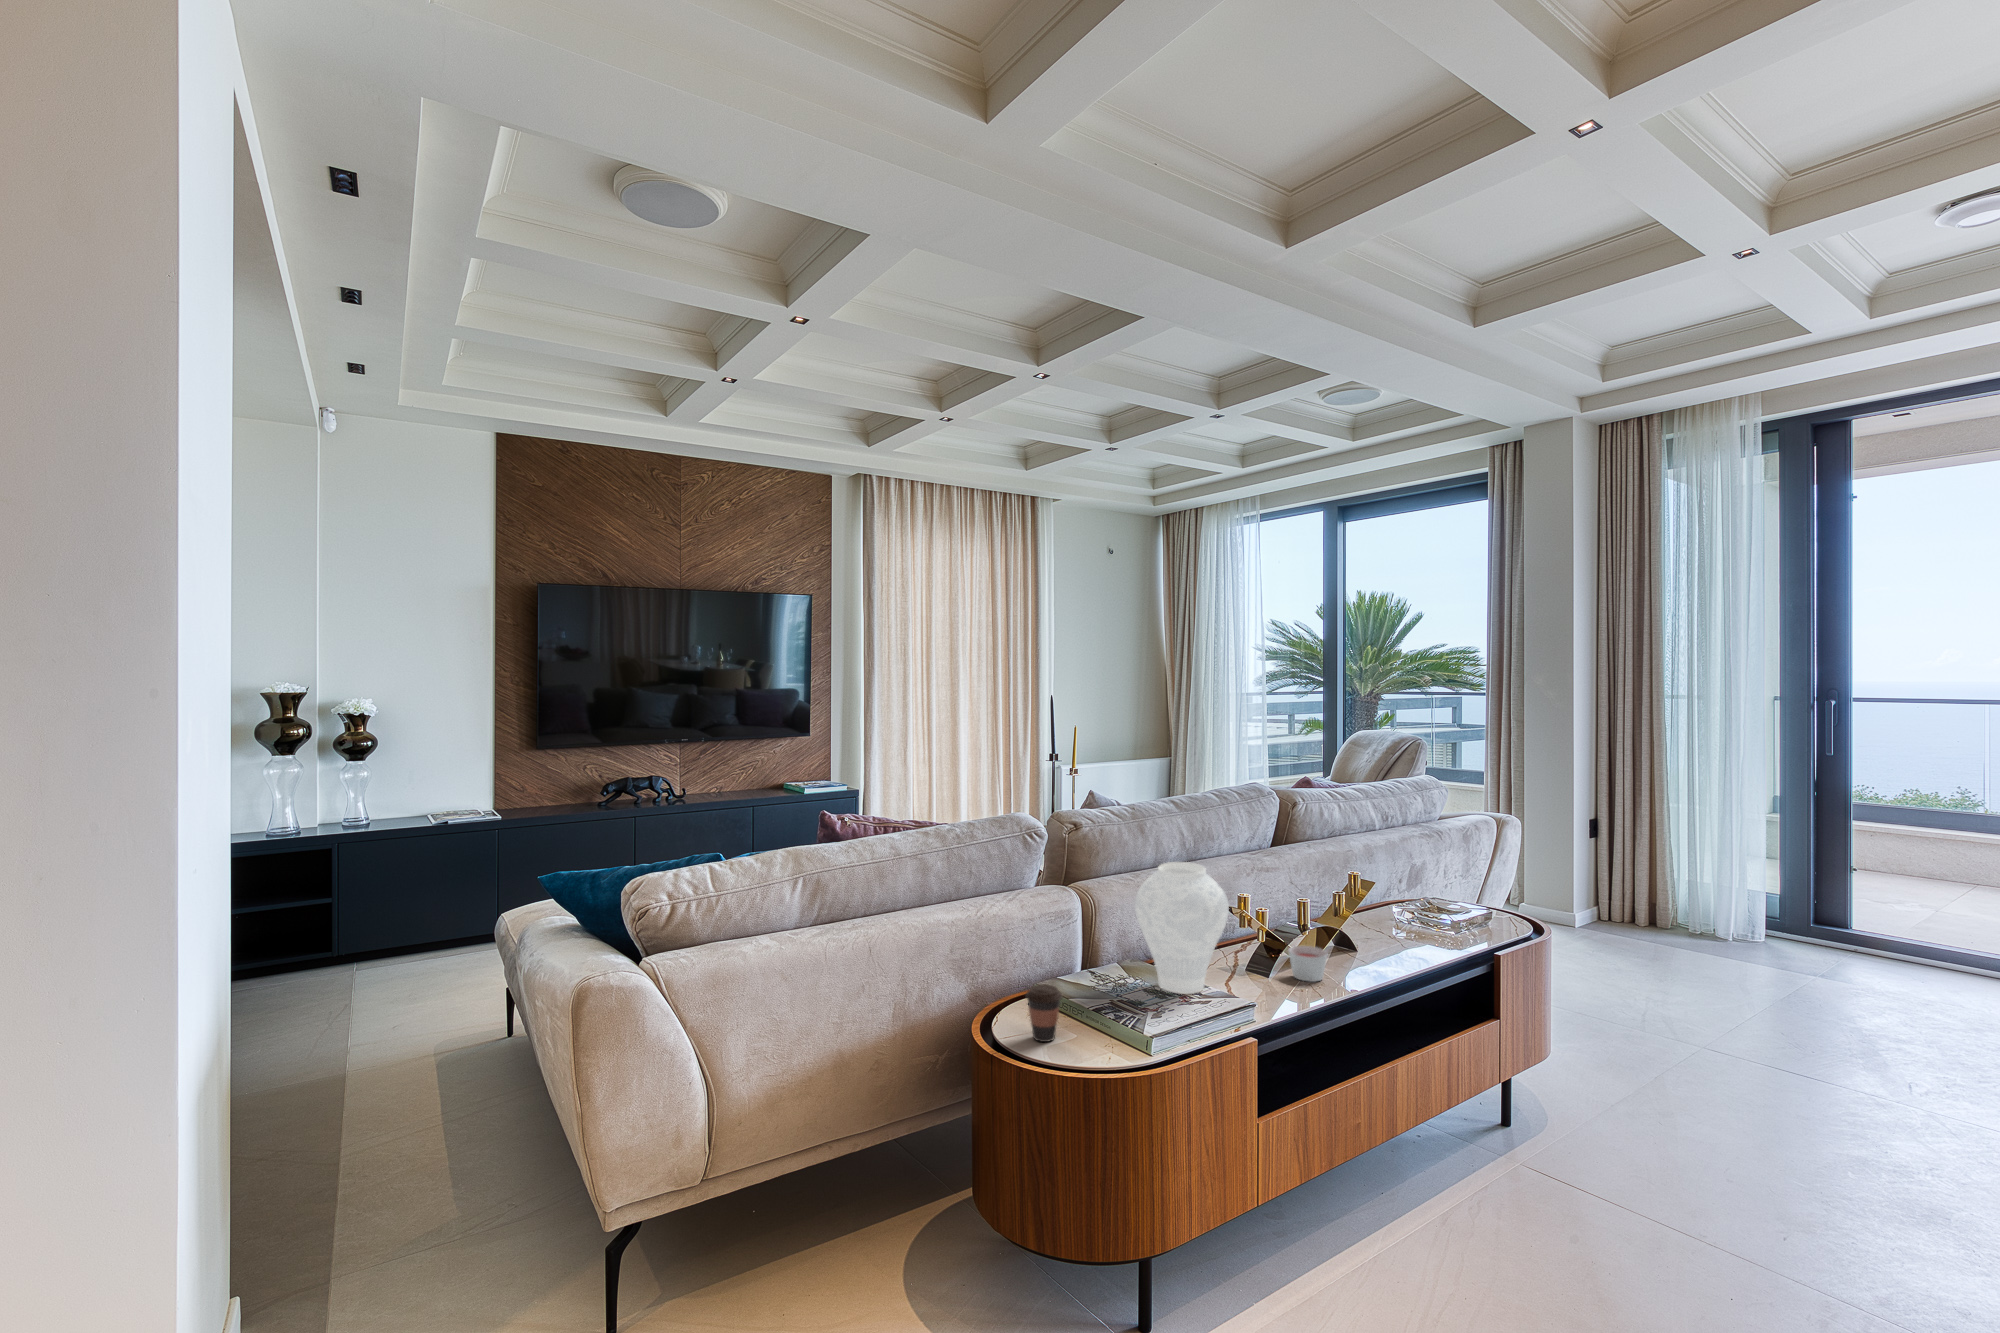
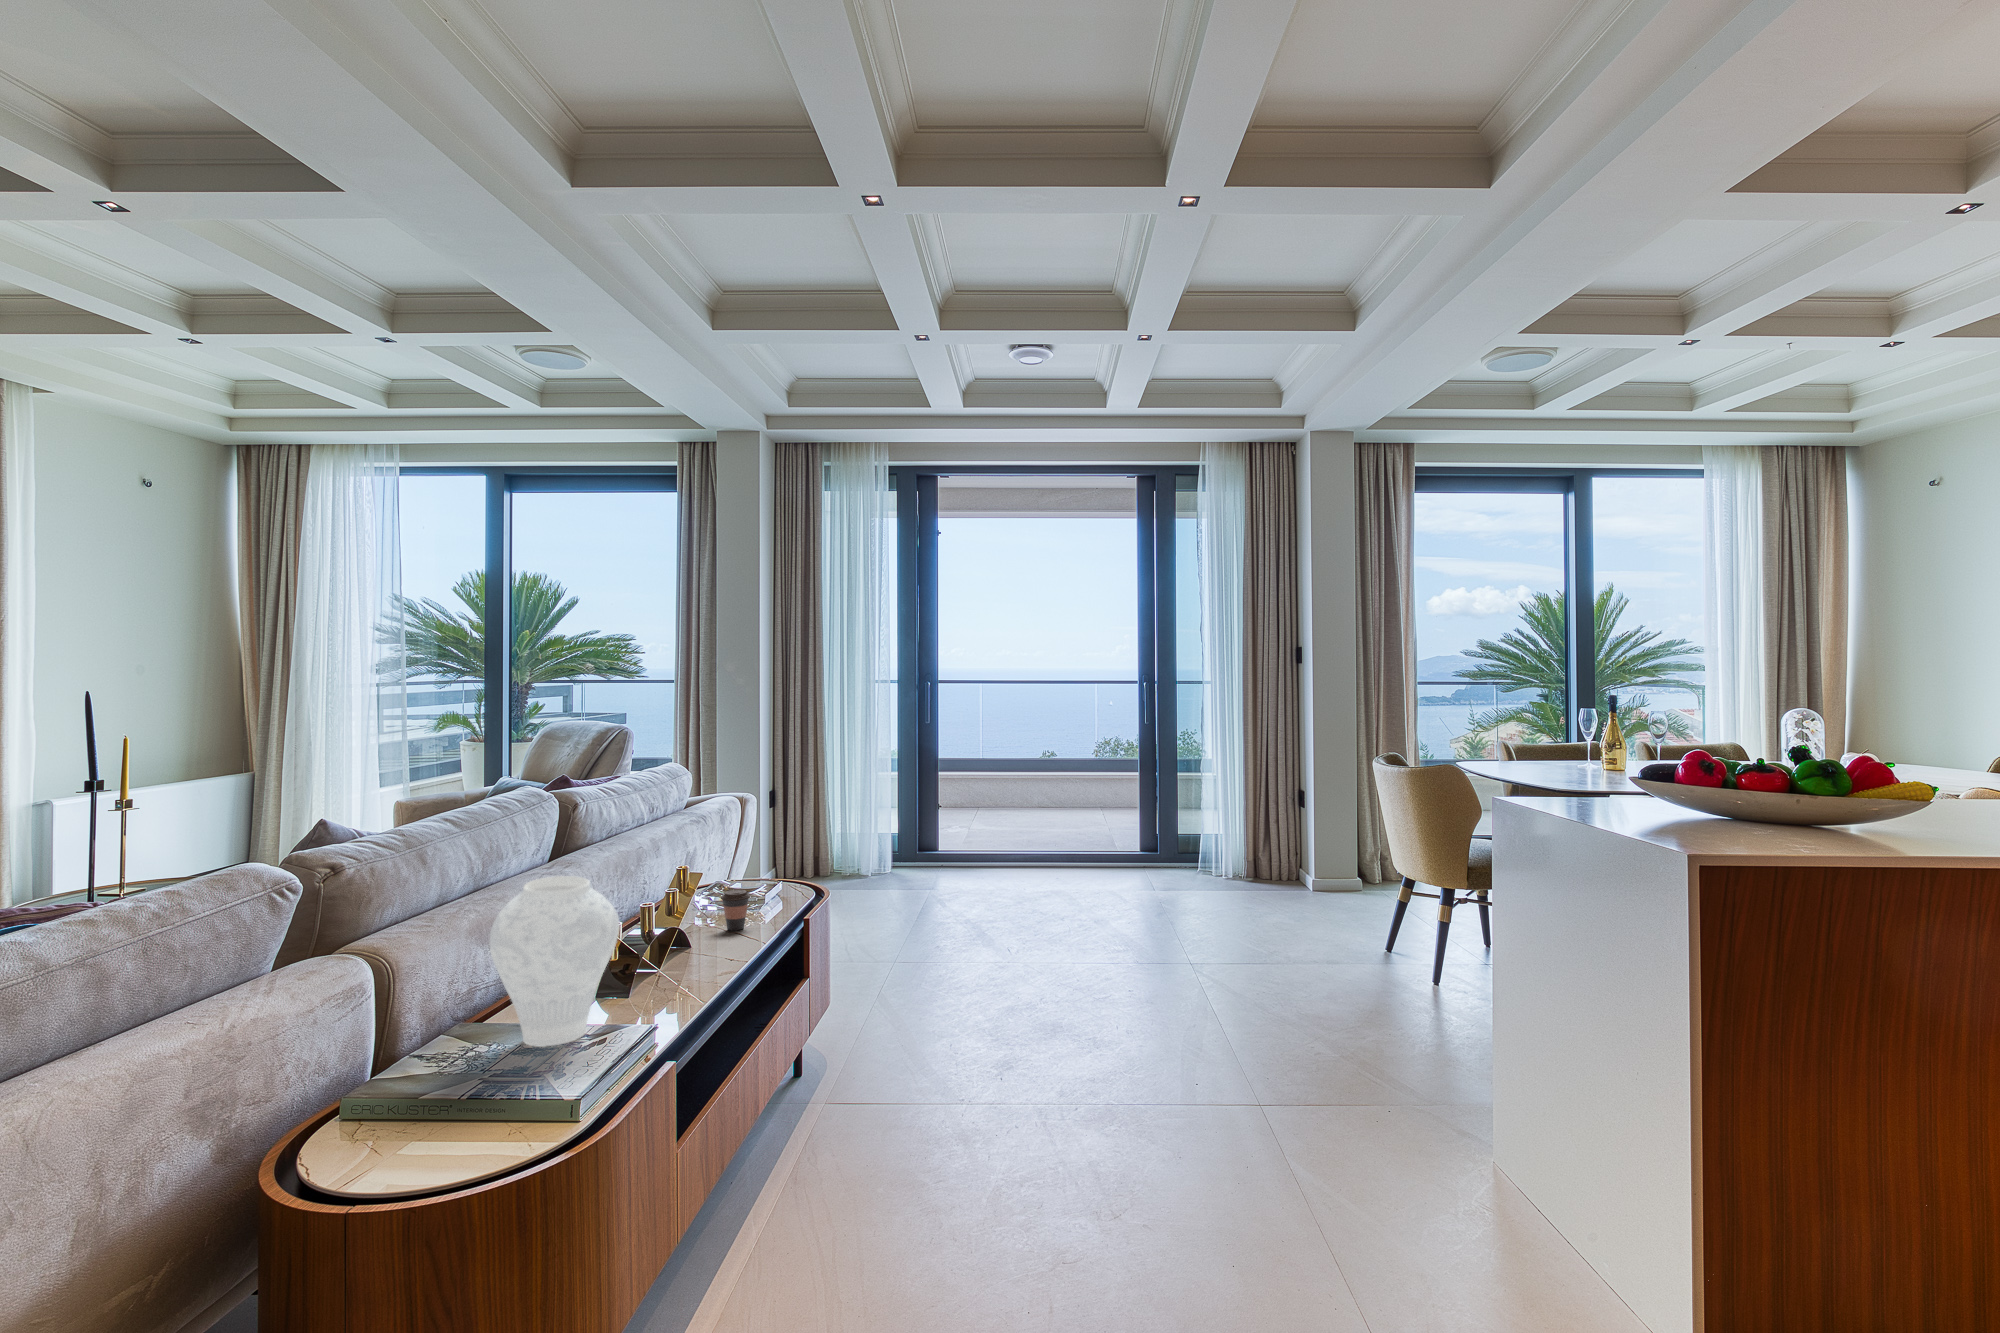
candle: present [1289,946,1327,982] -> none [658,949,702,989]
coffee cup: present [1025,984,1063,1042] -> present [721,890,750,931]

